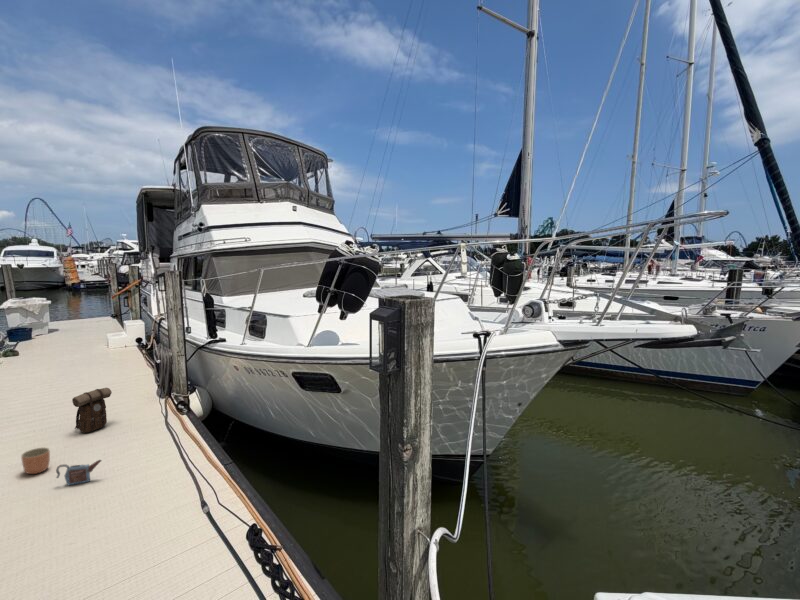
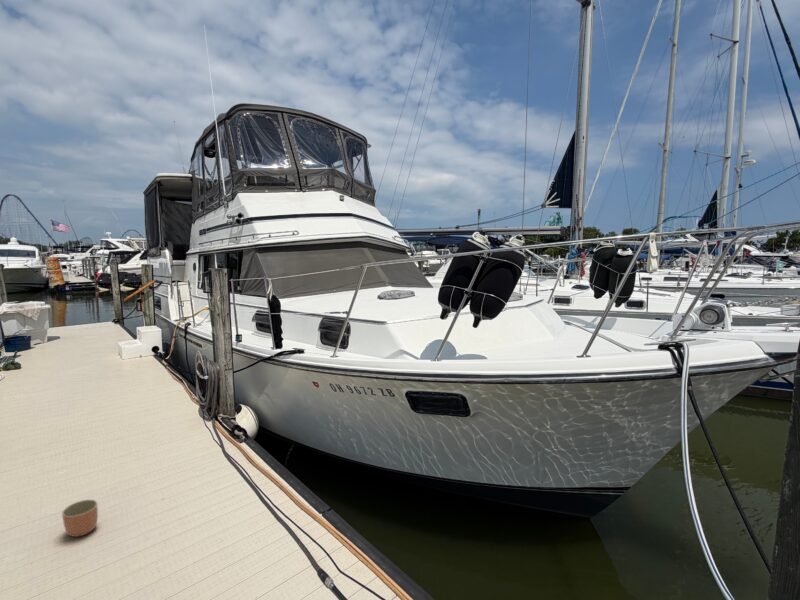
backpack: present [72,388,112,433] -> none [112,413,157,470]
watering can: present [56,460,101,485] -> none [114,515,171,553]

